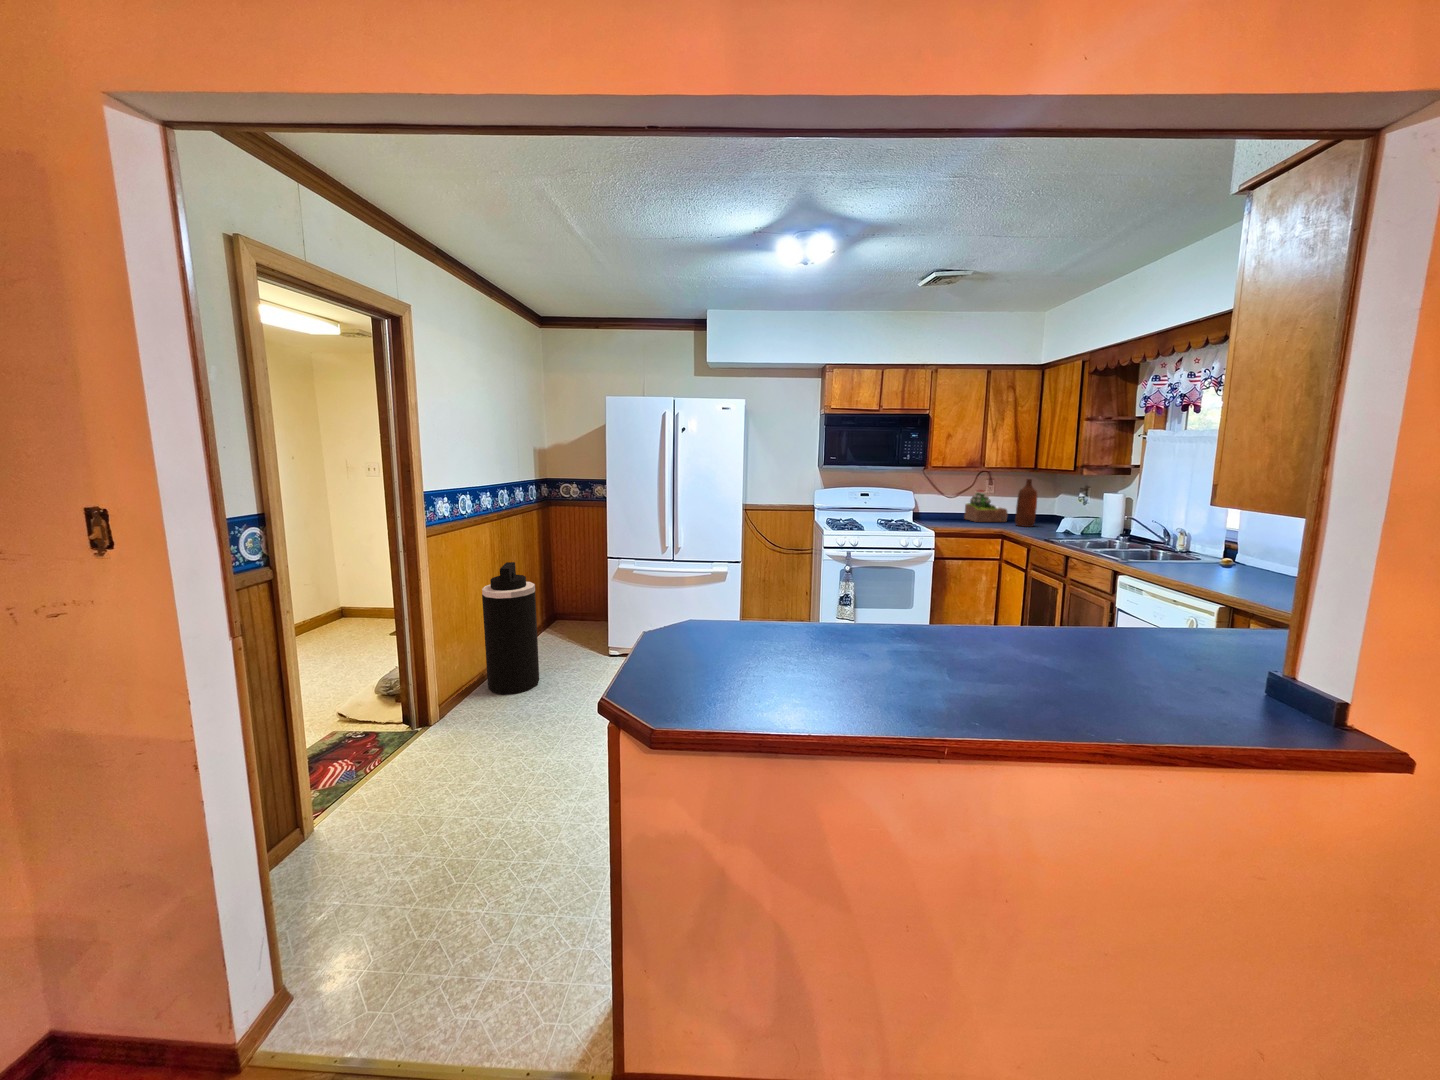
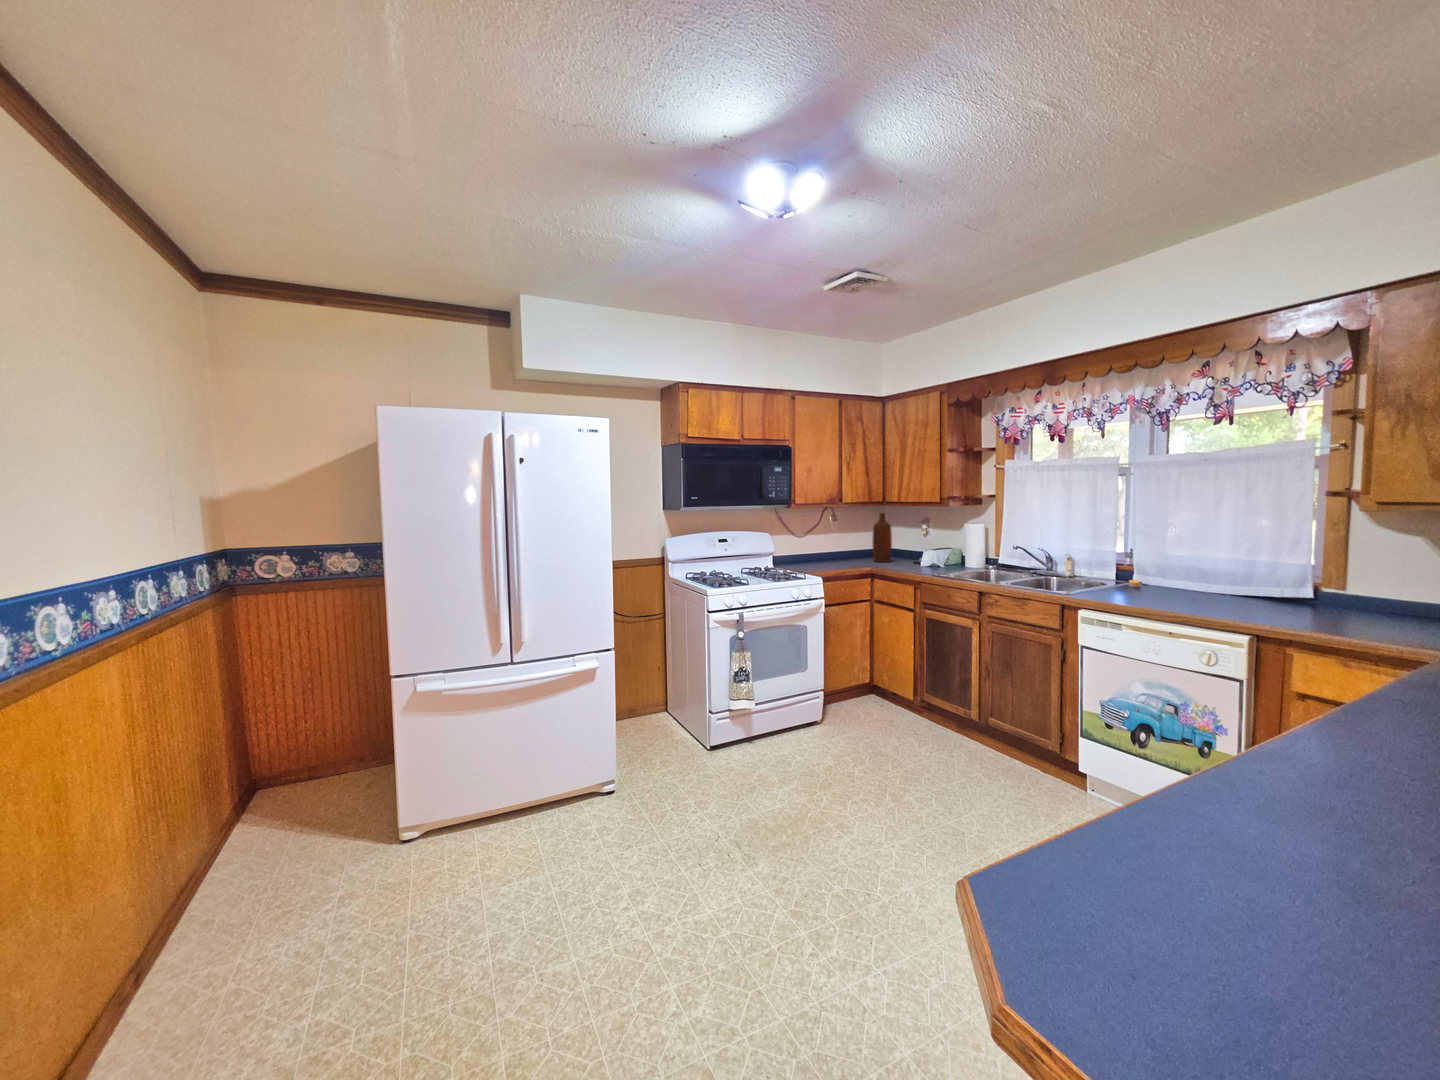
succulent plant: present [964,490,1008,522] -> none [816,526,858,561]
trash can: present [482,562,539,695] -> none [115,728,273,1033]

